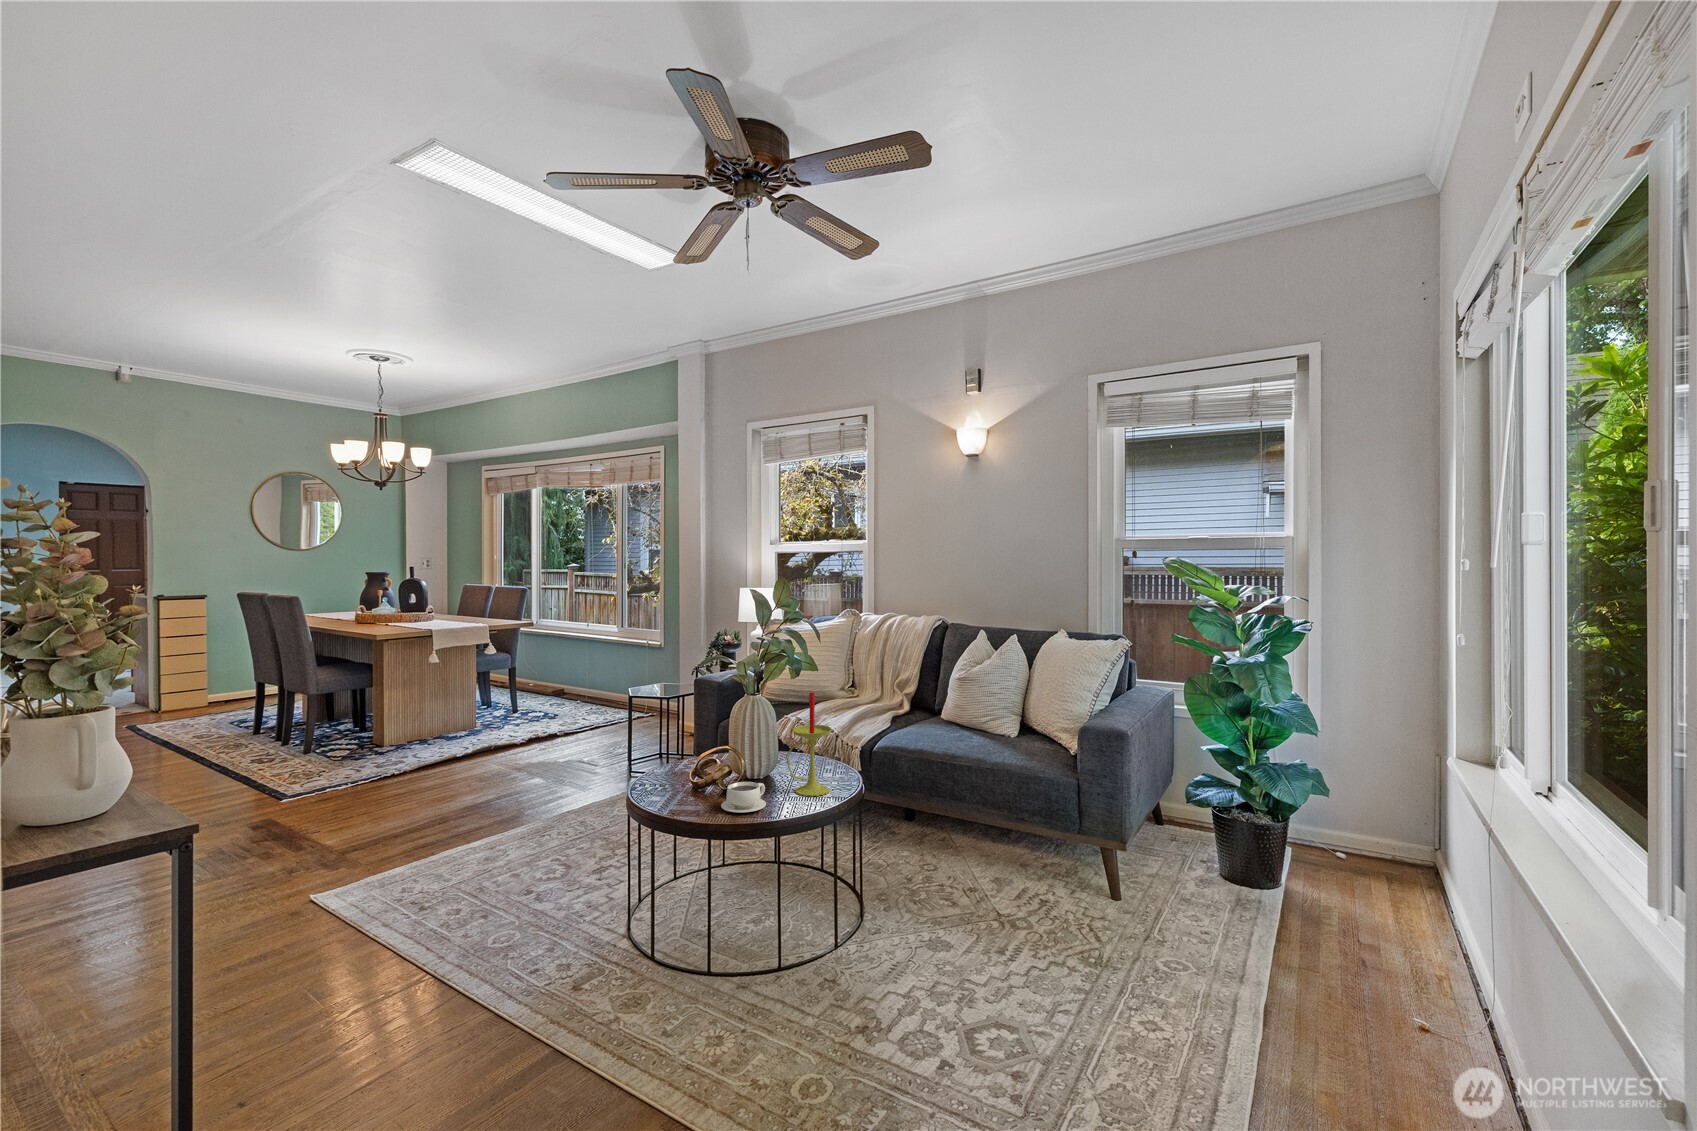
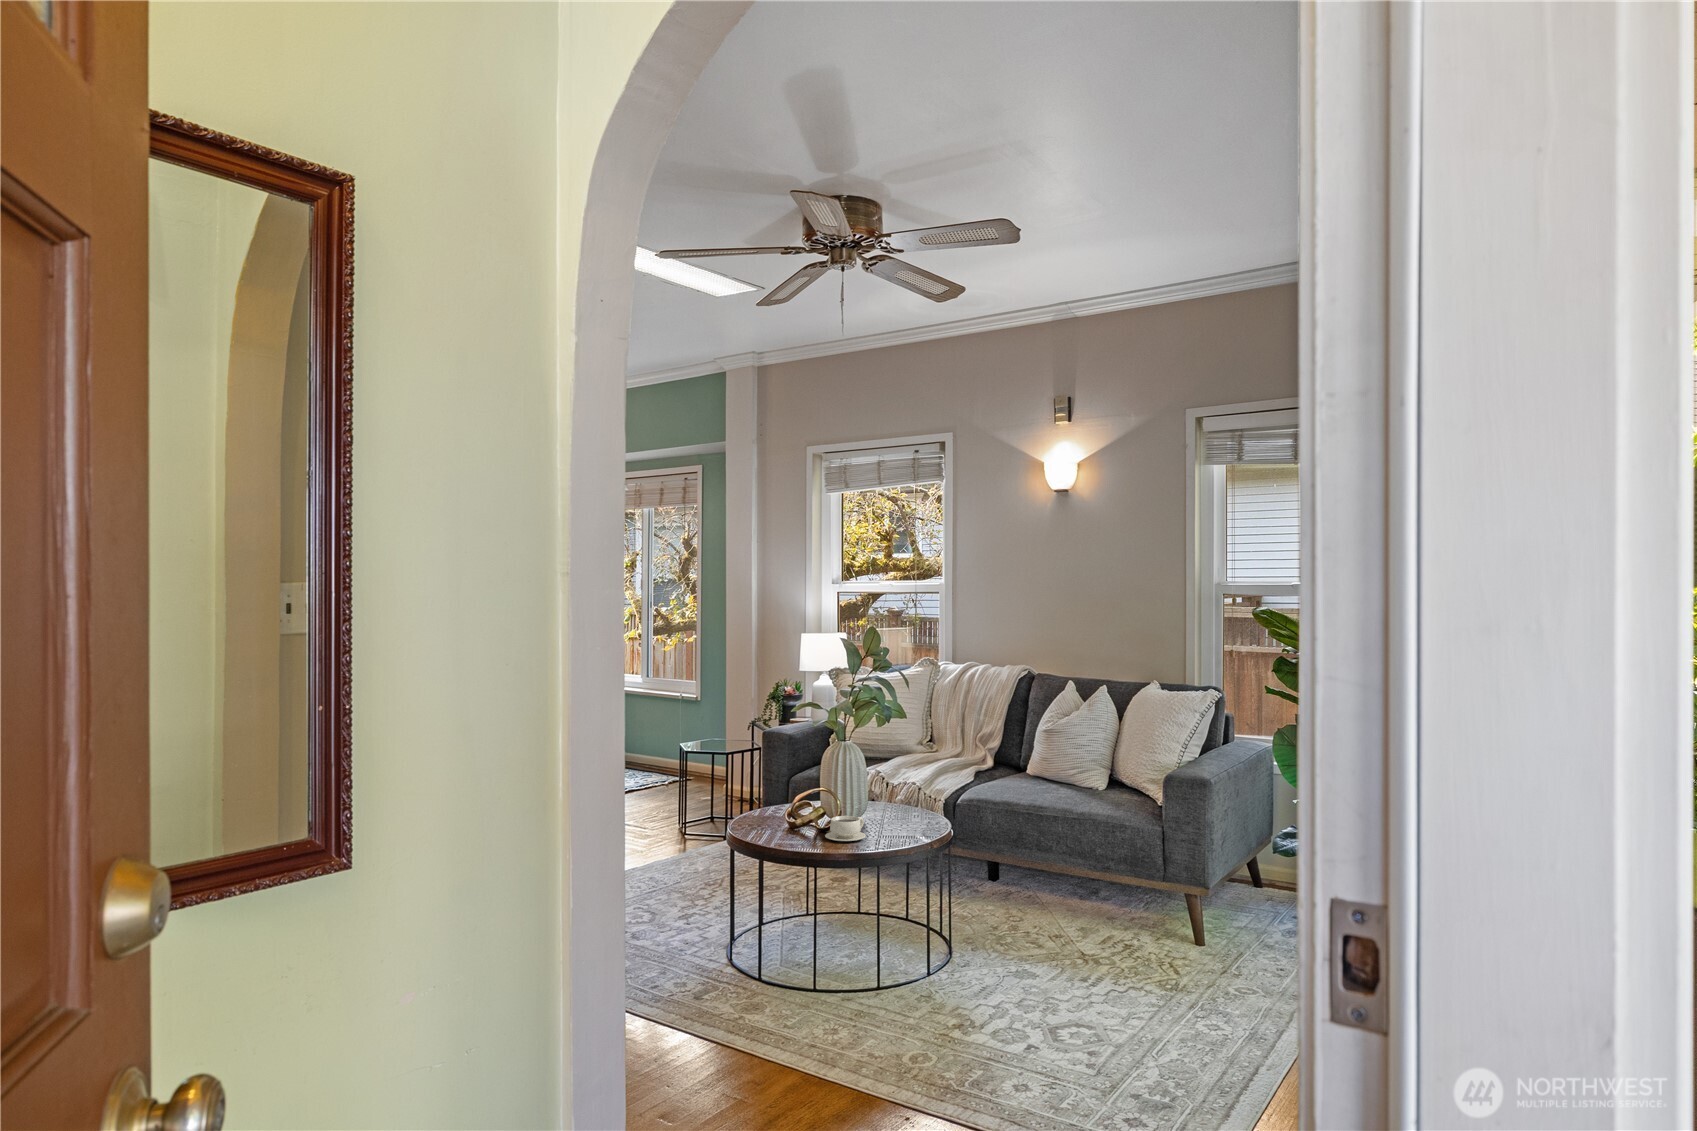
candle: present [786,692,832,796] -> none [881,733,923,832]

